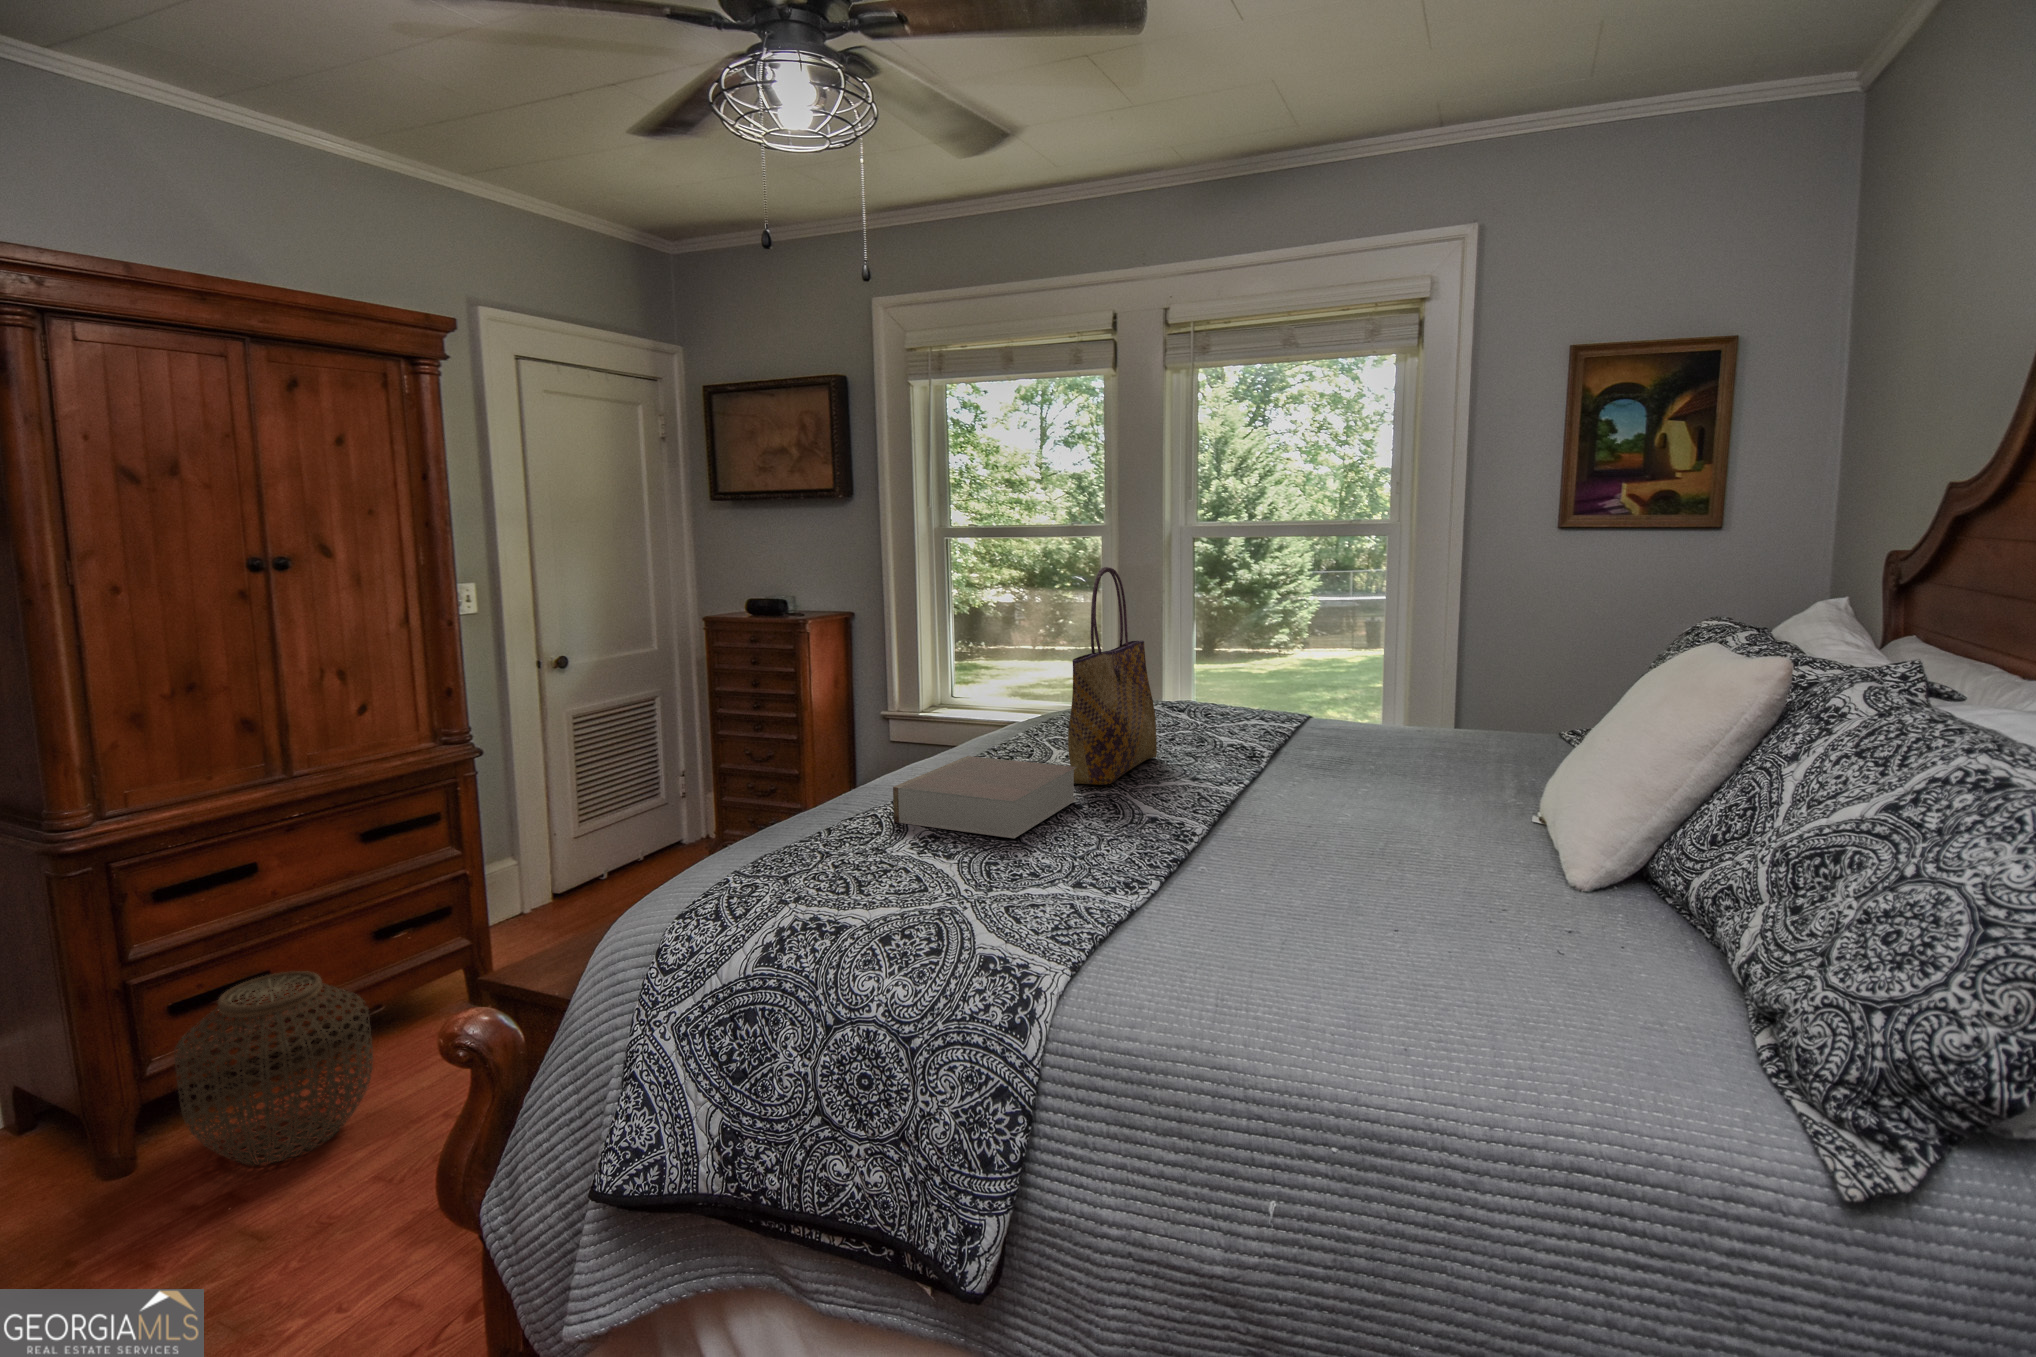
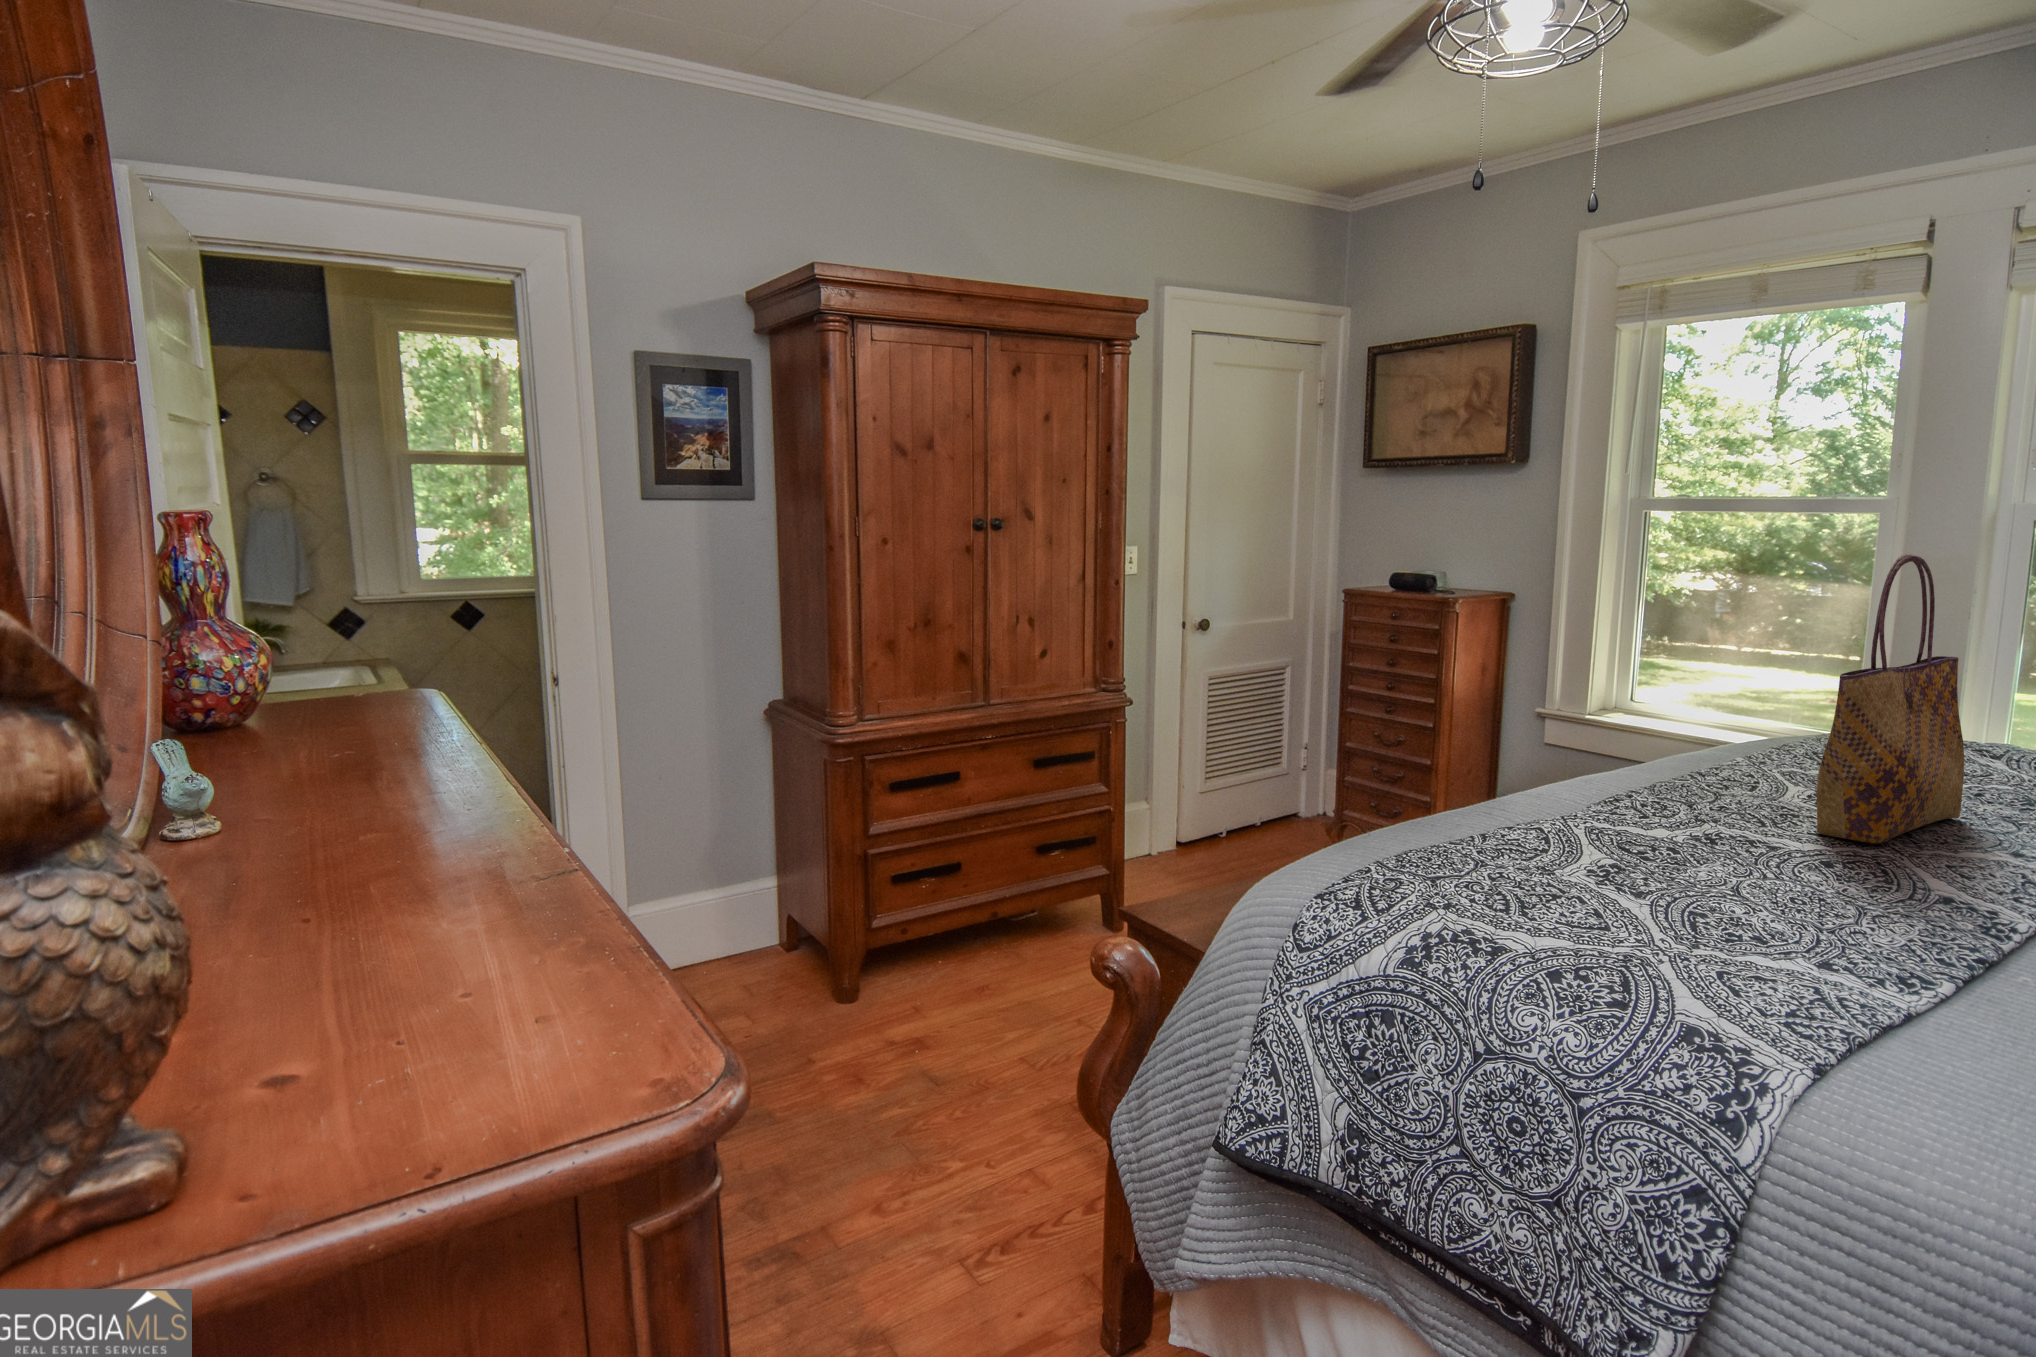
book: present [893,756,1077,838] -> none [1563,777,1831,890]
woven basket: present [174,971,373,1165] -> none [882,869,1016,1027]

